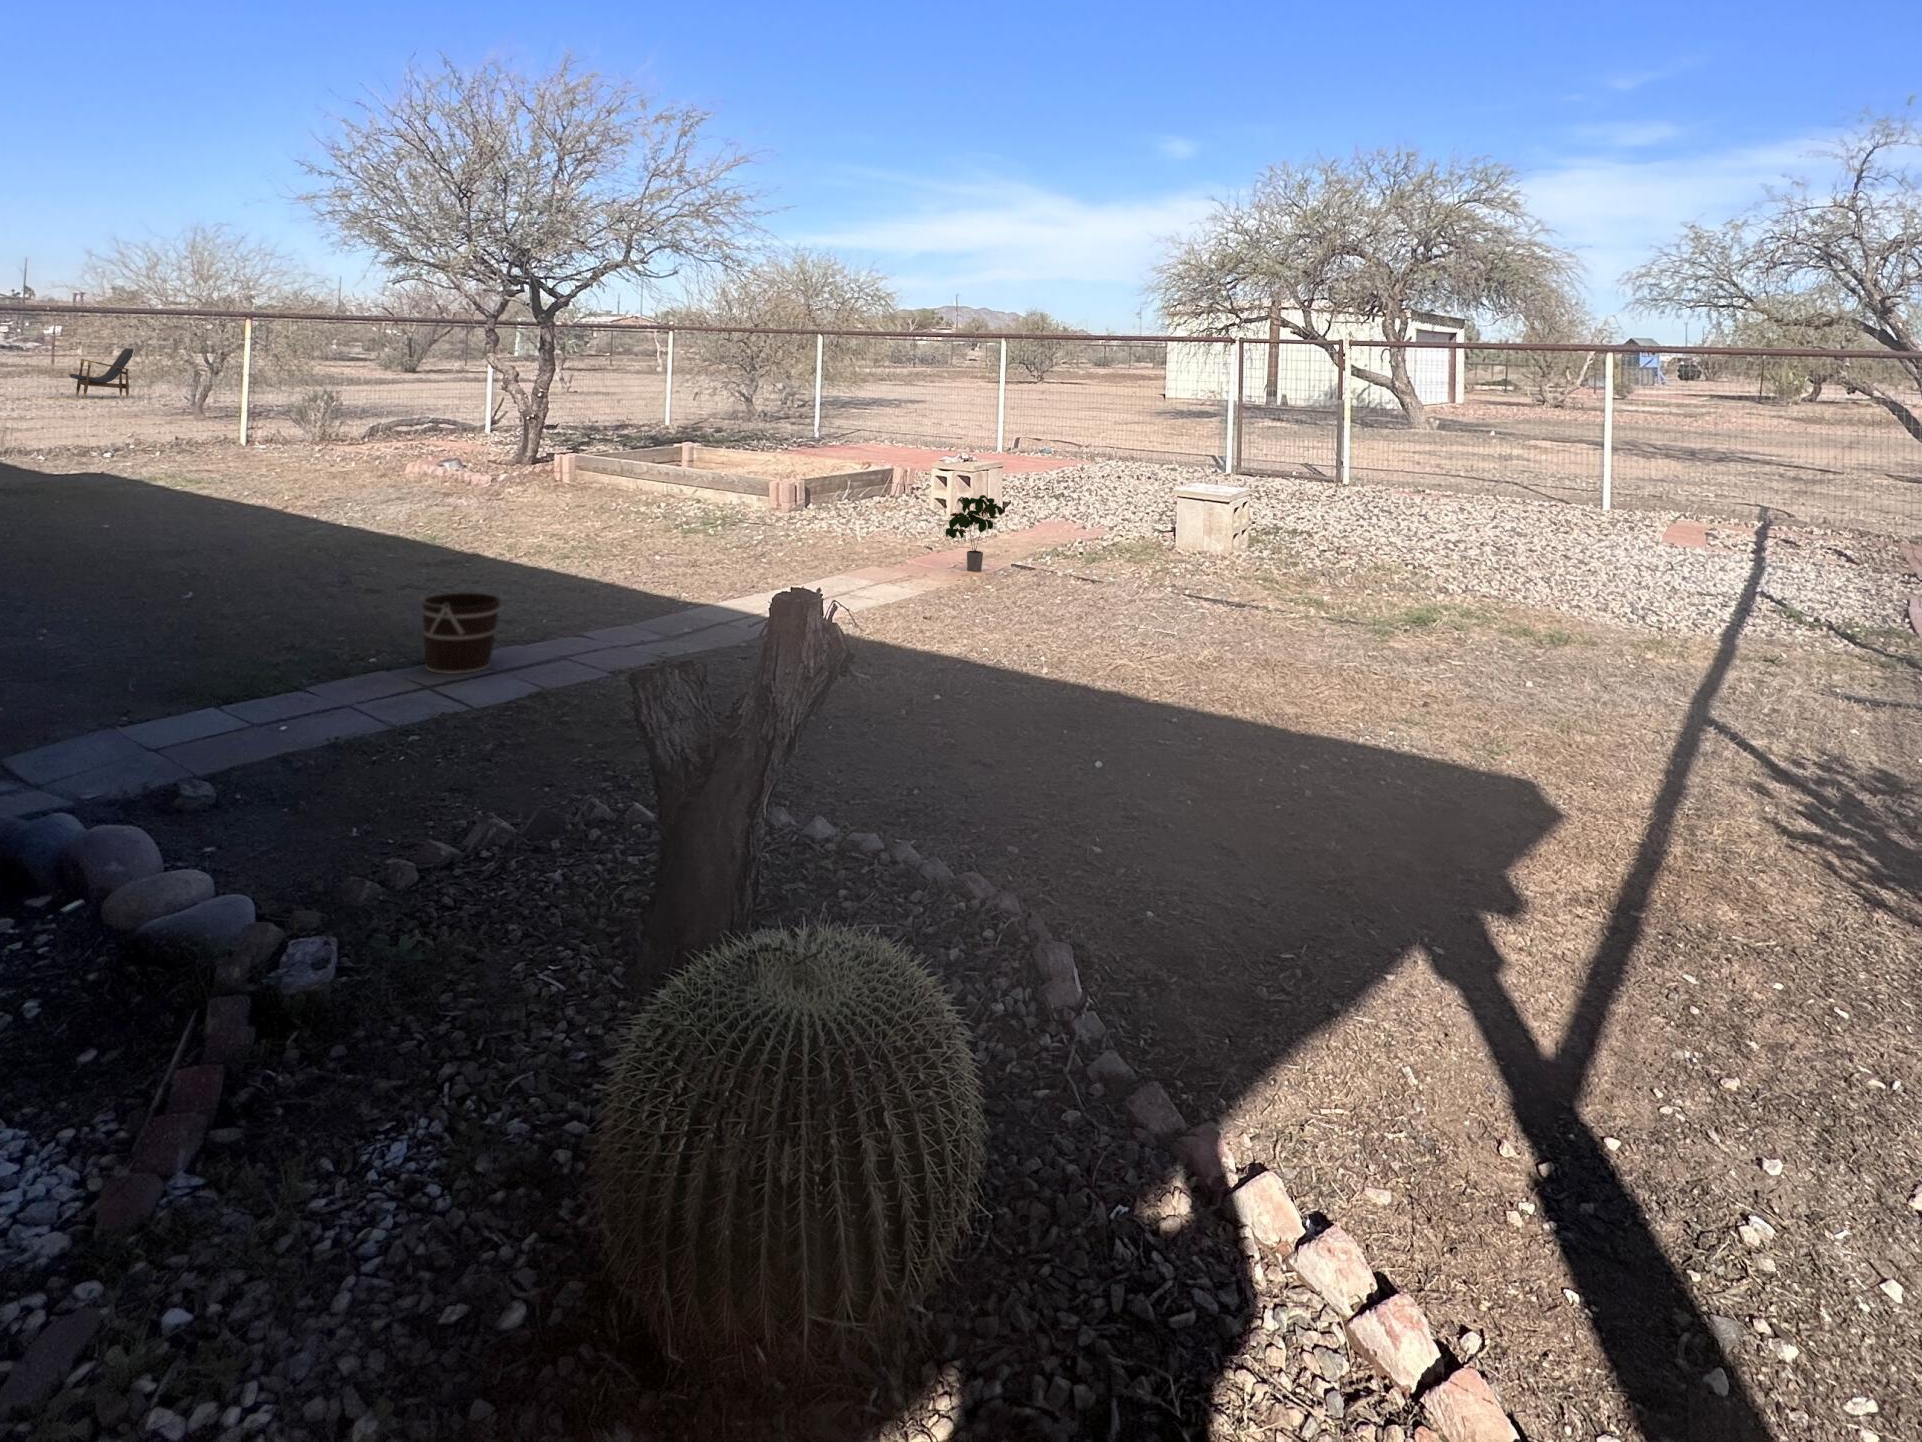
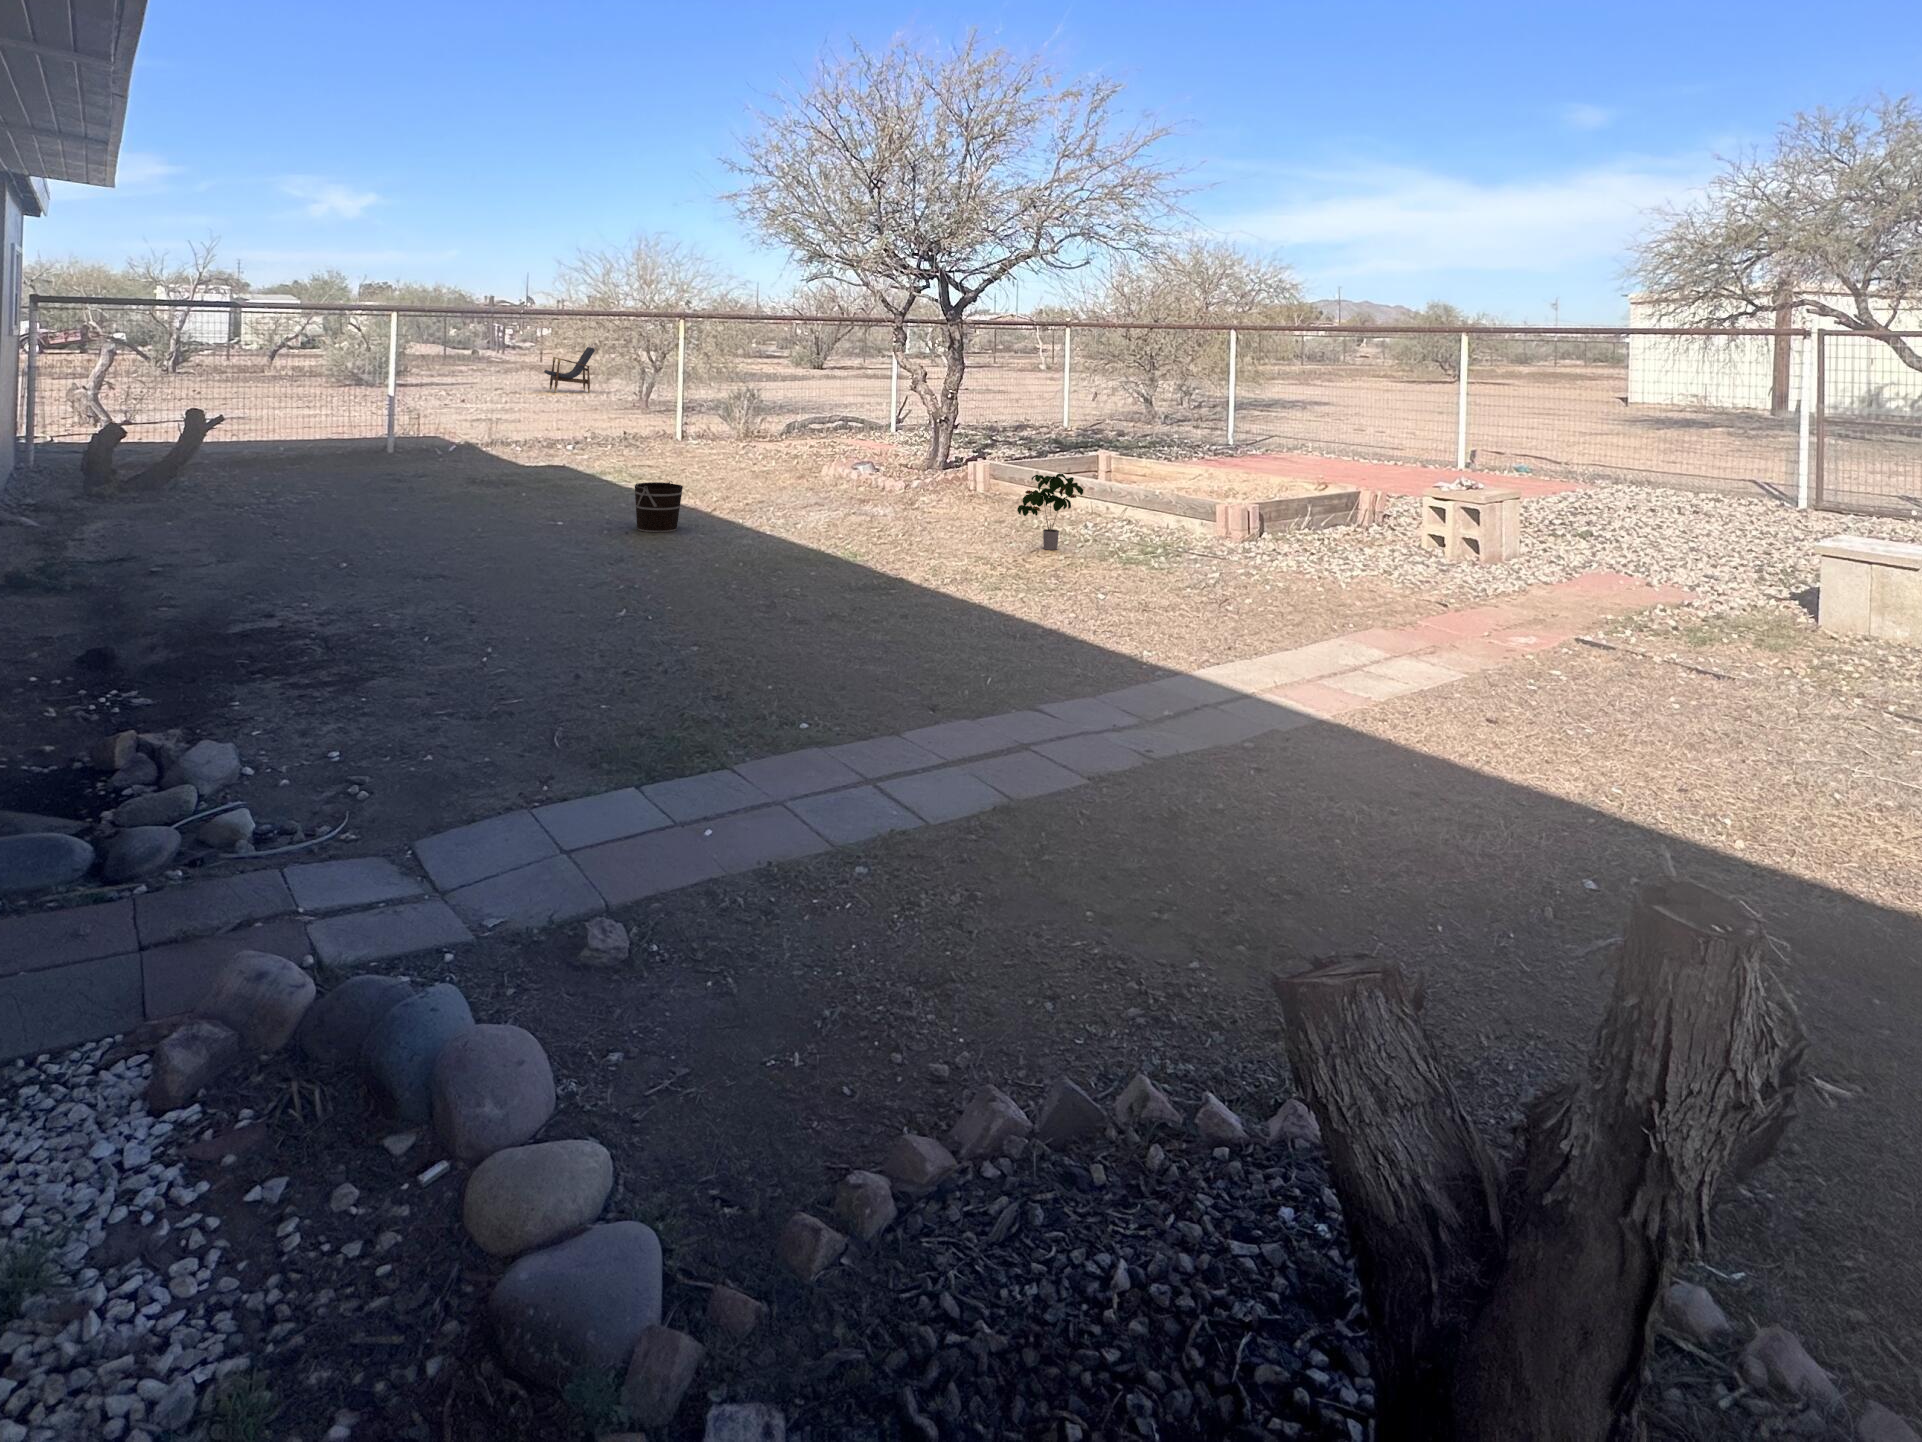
potted plant: present [945,495,1003,571] -> present [1017,473,1083,550]
bucket: present [423,591,500,674] -> present [635,481,683,532]

